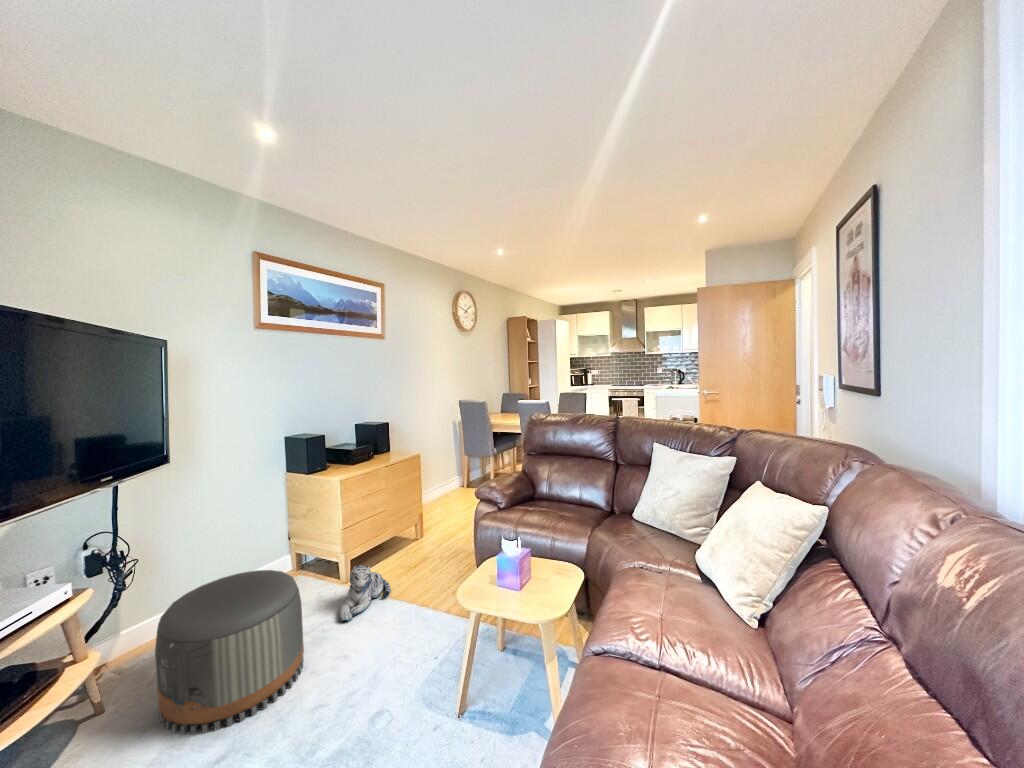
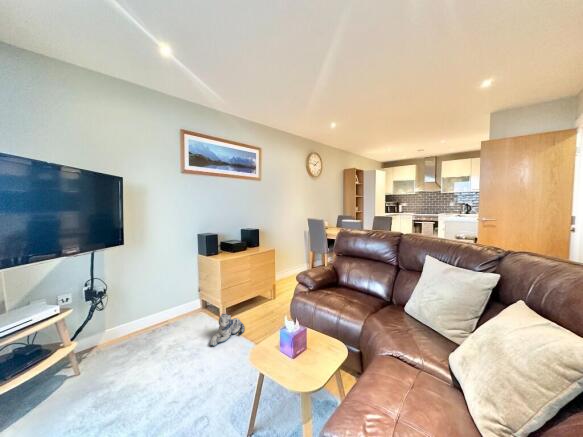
pouf: present [155,570,304,735] -> none [100,309,183,401]

